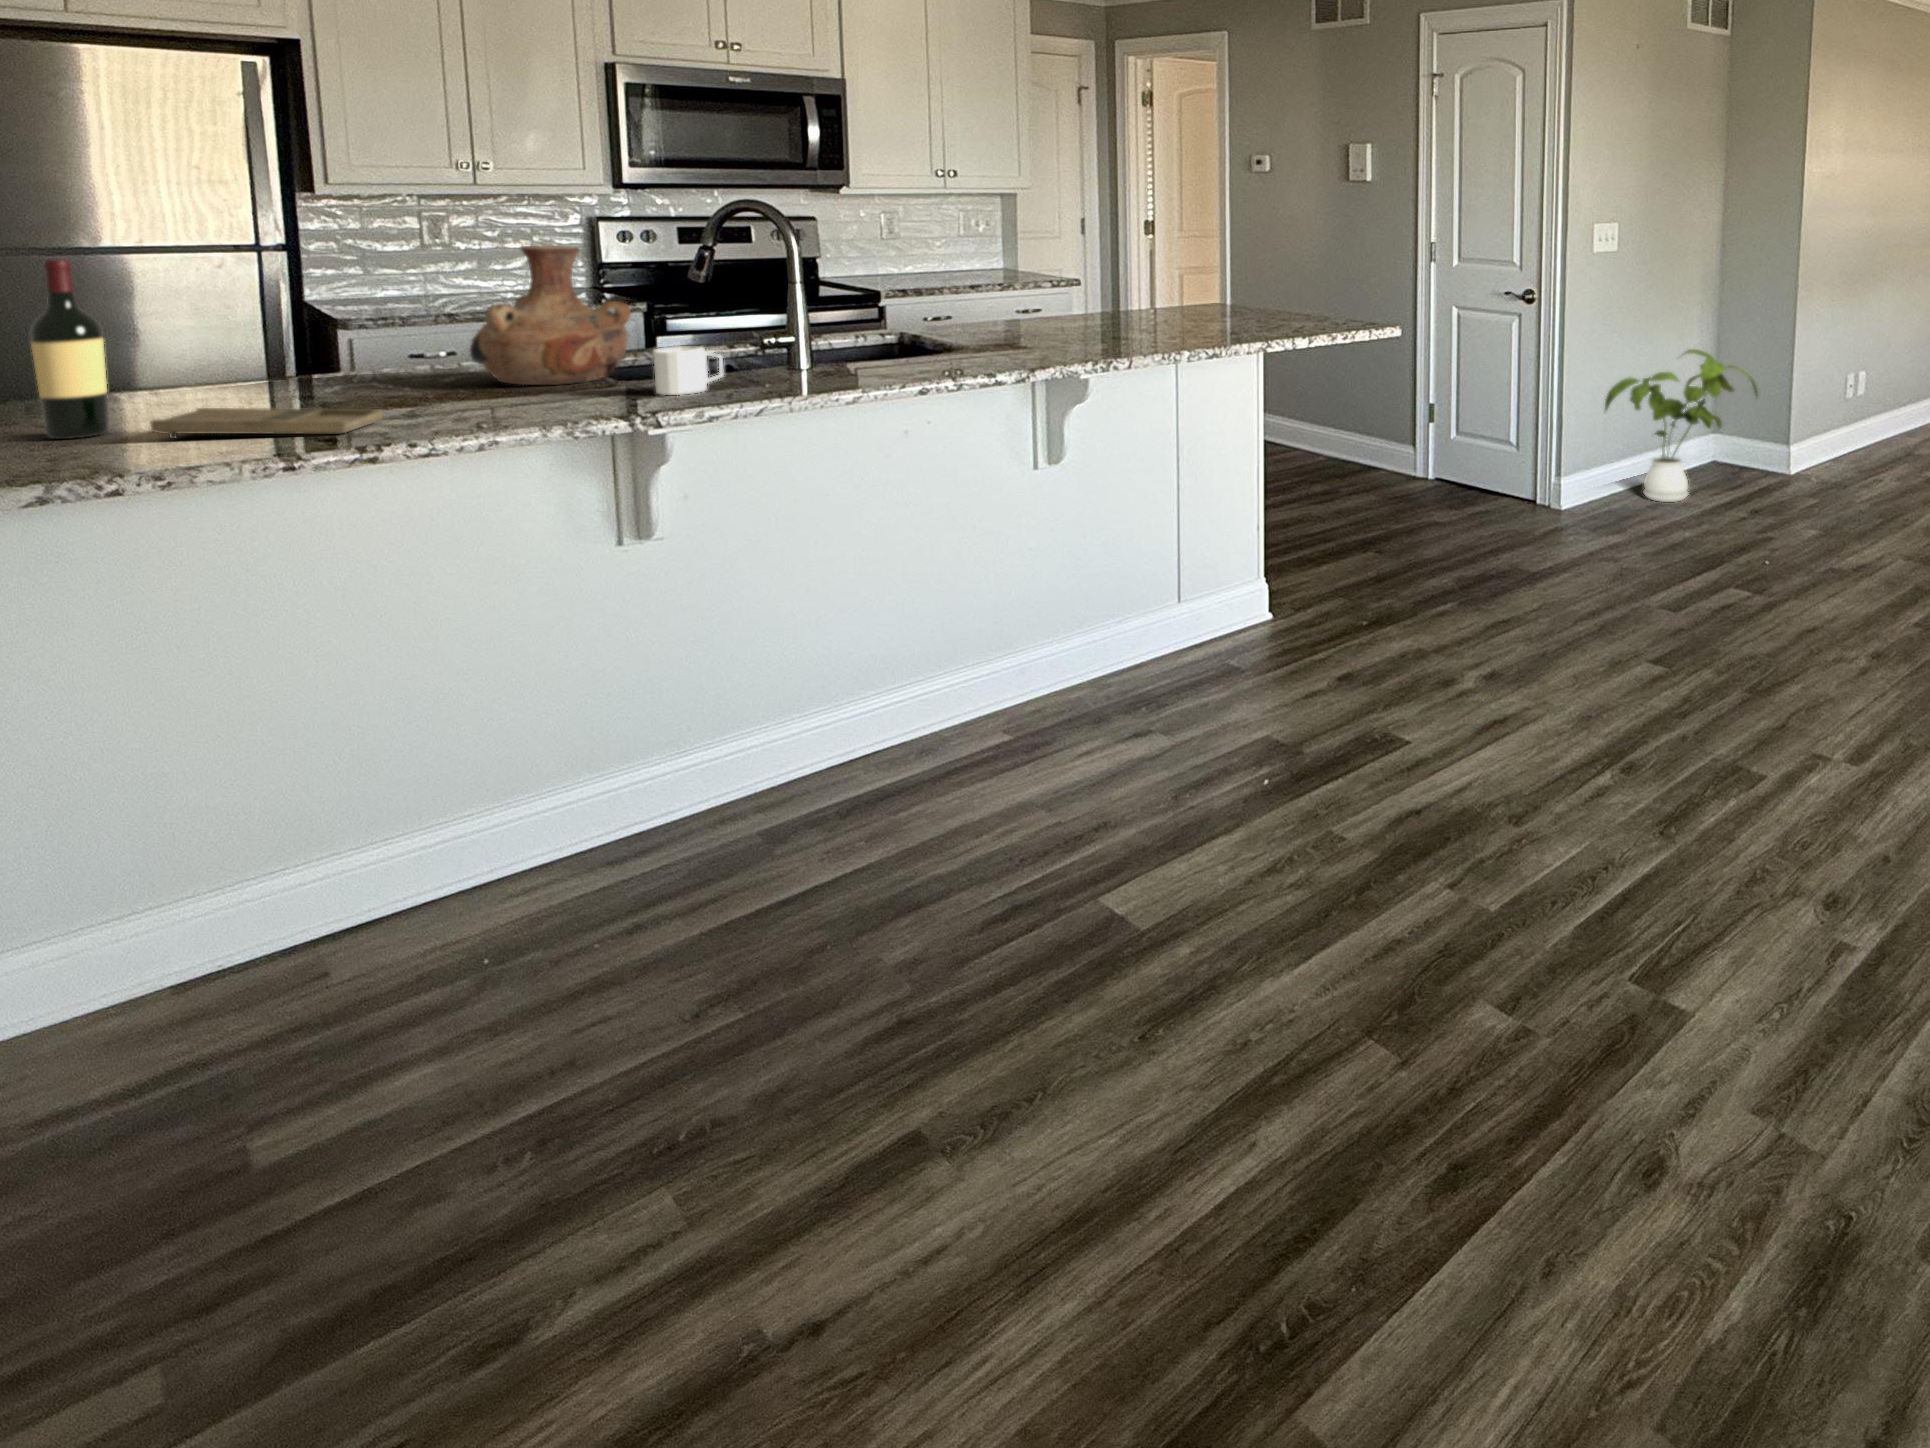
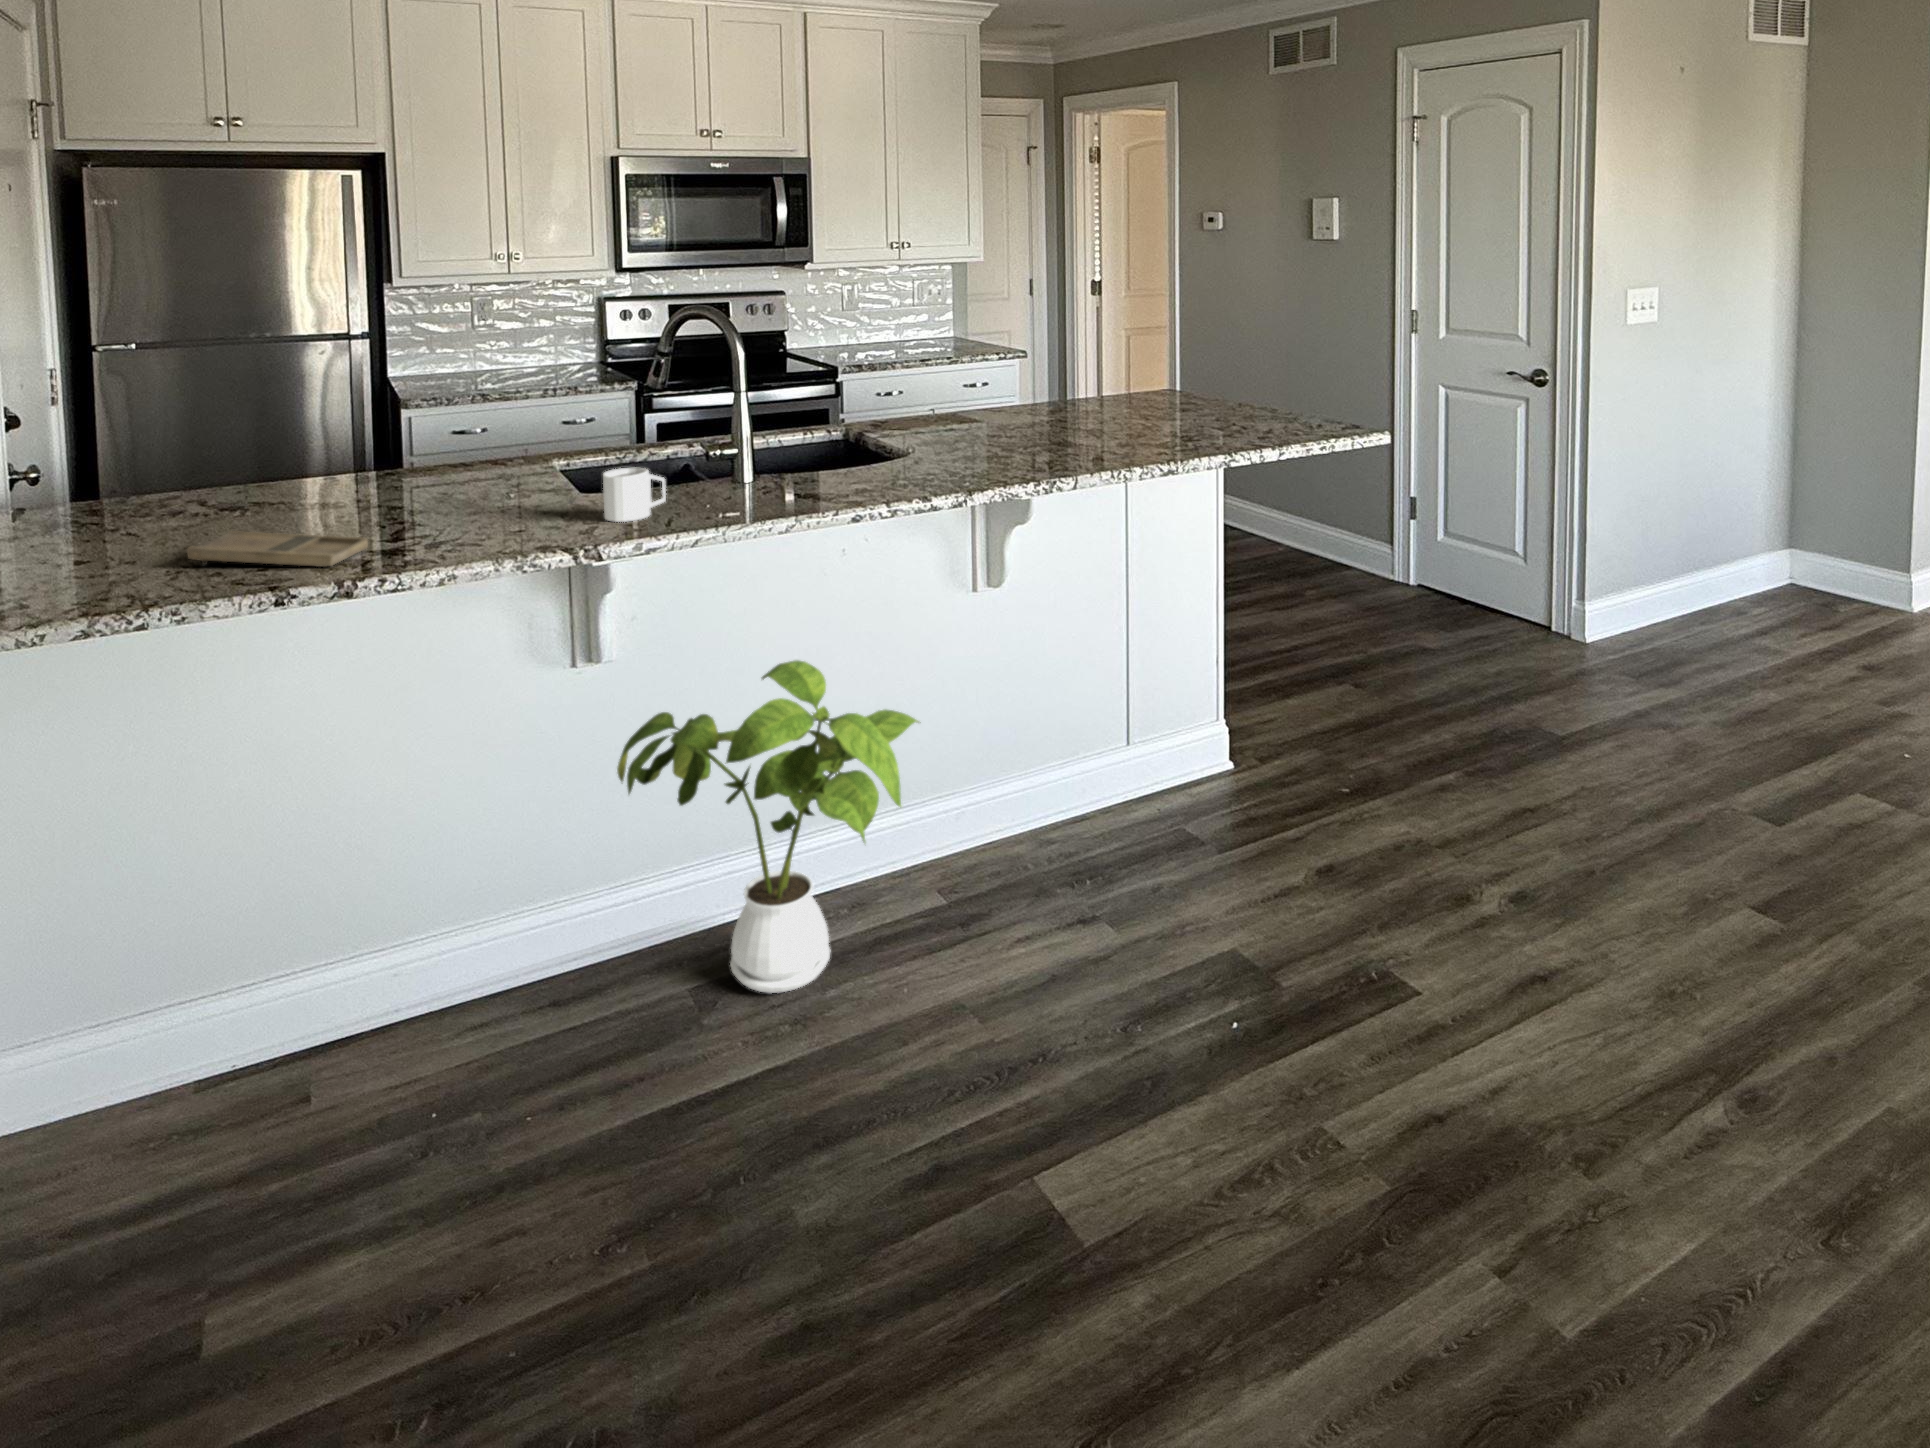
vase: present [470,246,631,385] -> none [455,357,592,500]
wine bottle: present [30,259,109,439] -> none [111,392,166,558]
house plant: present [1605,349,1758,502] -> present [617,660,919,993]

